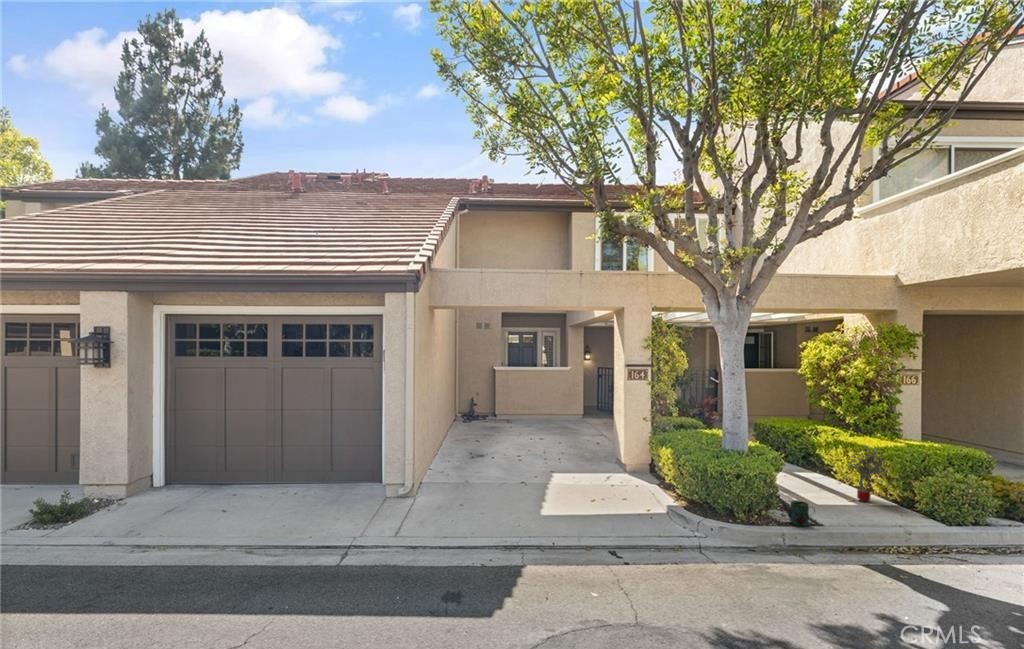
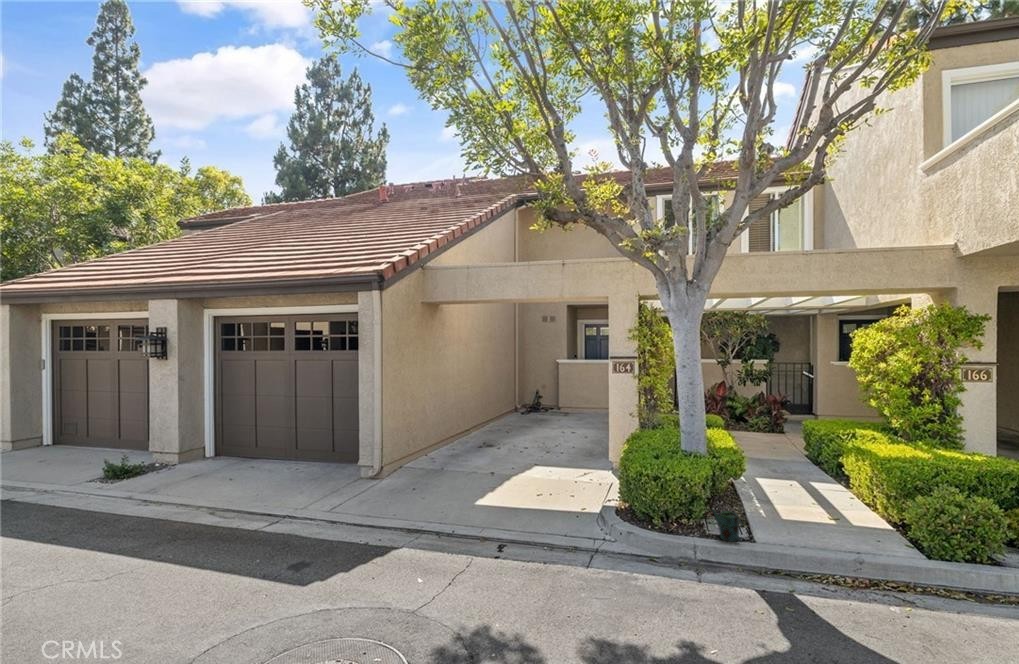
potted tree: present [848,446,888,502] -> none [839,455,886,525]

